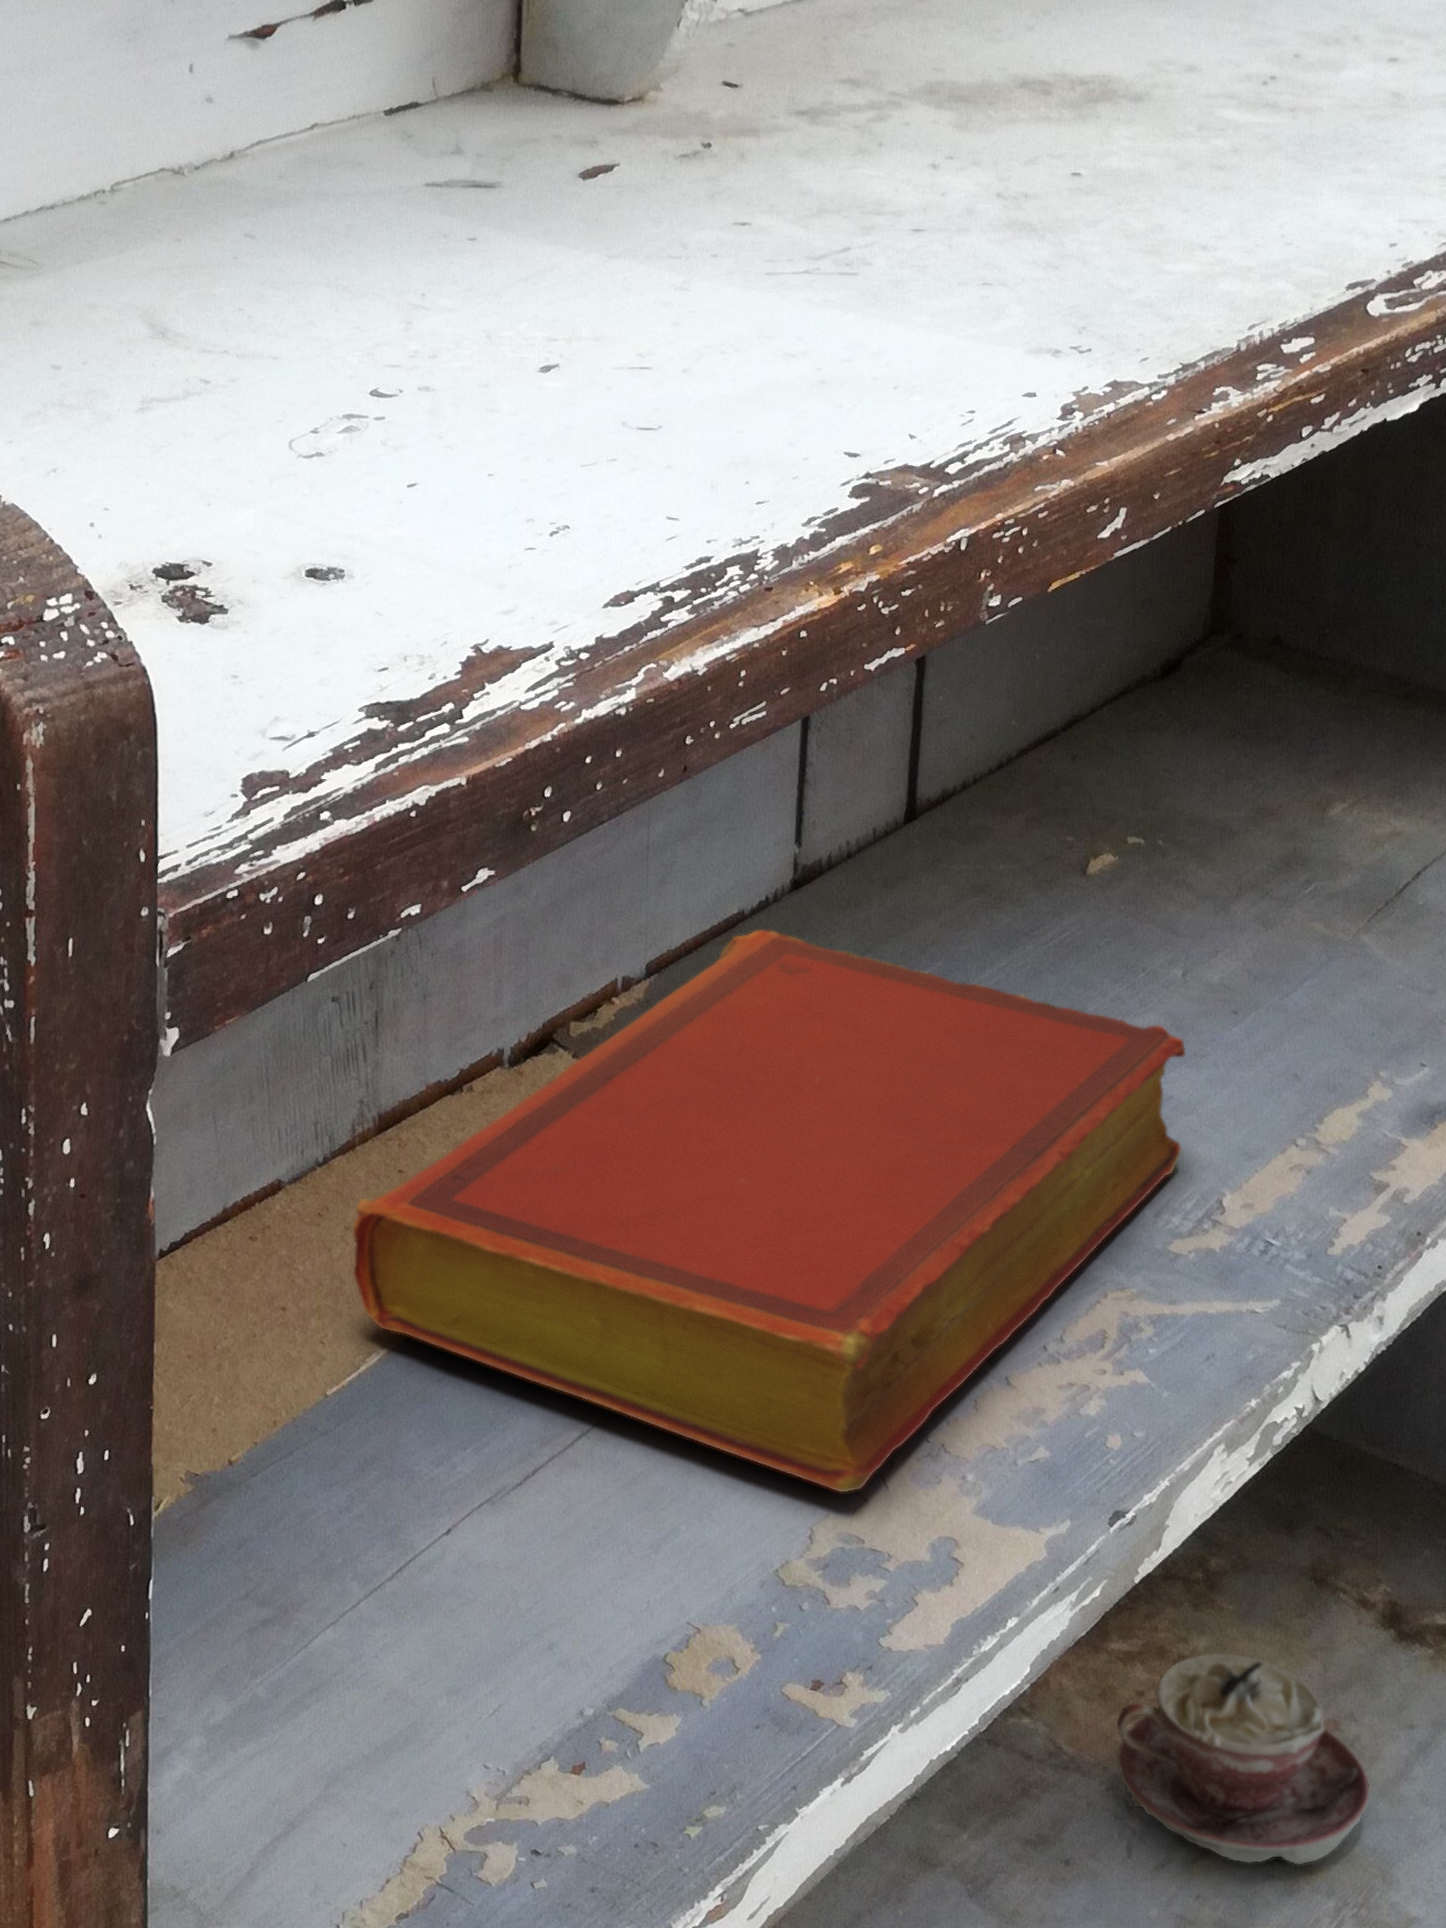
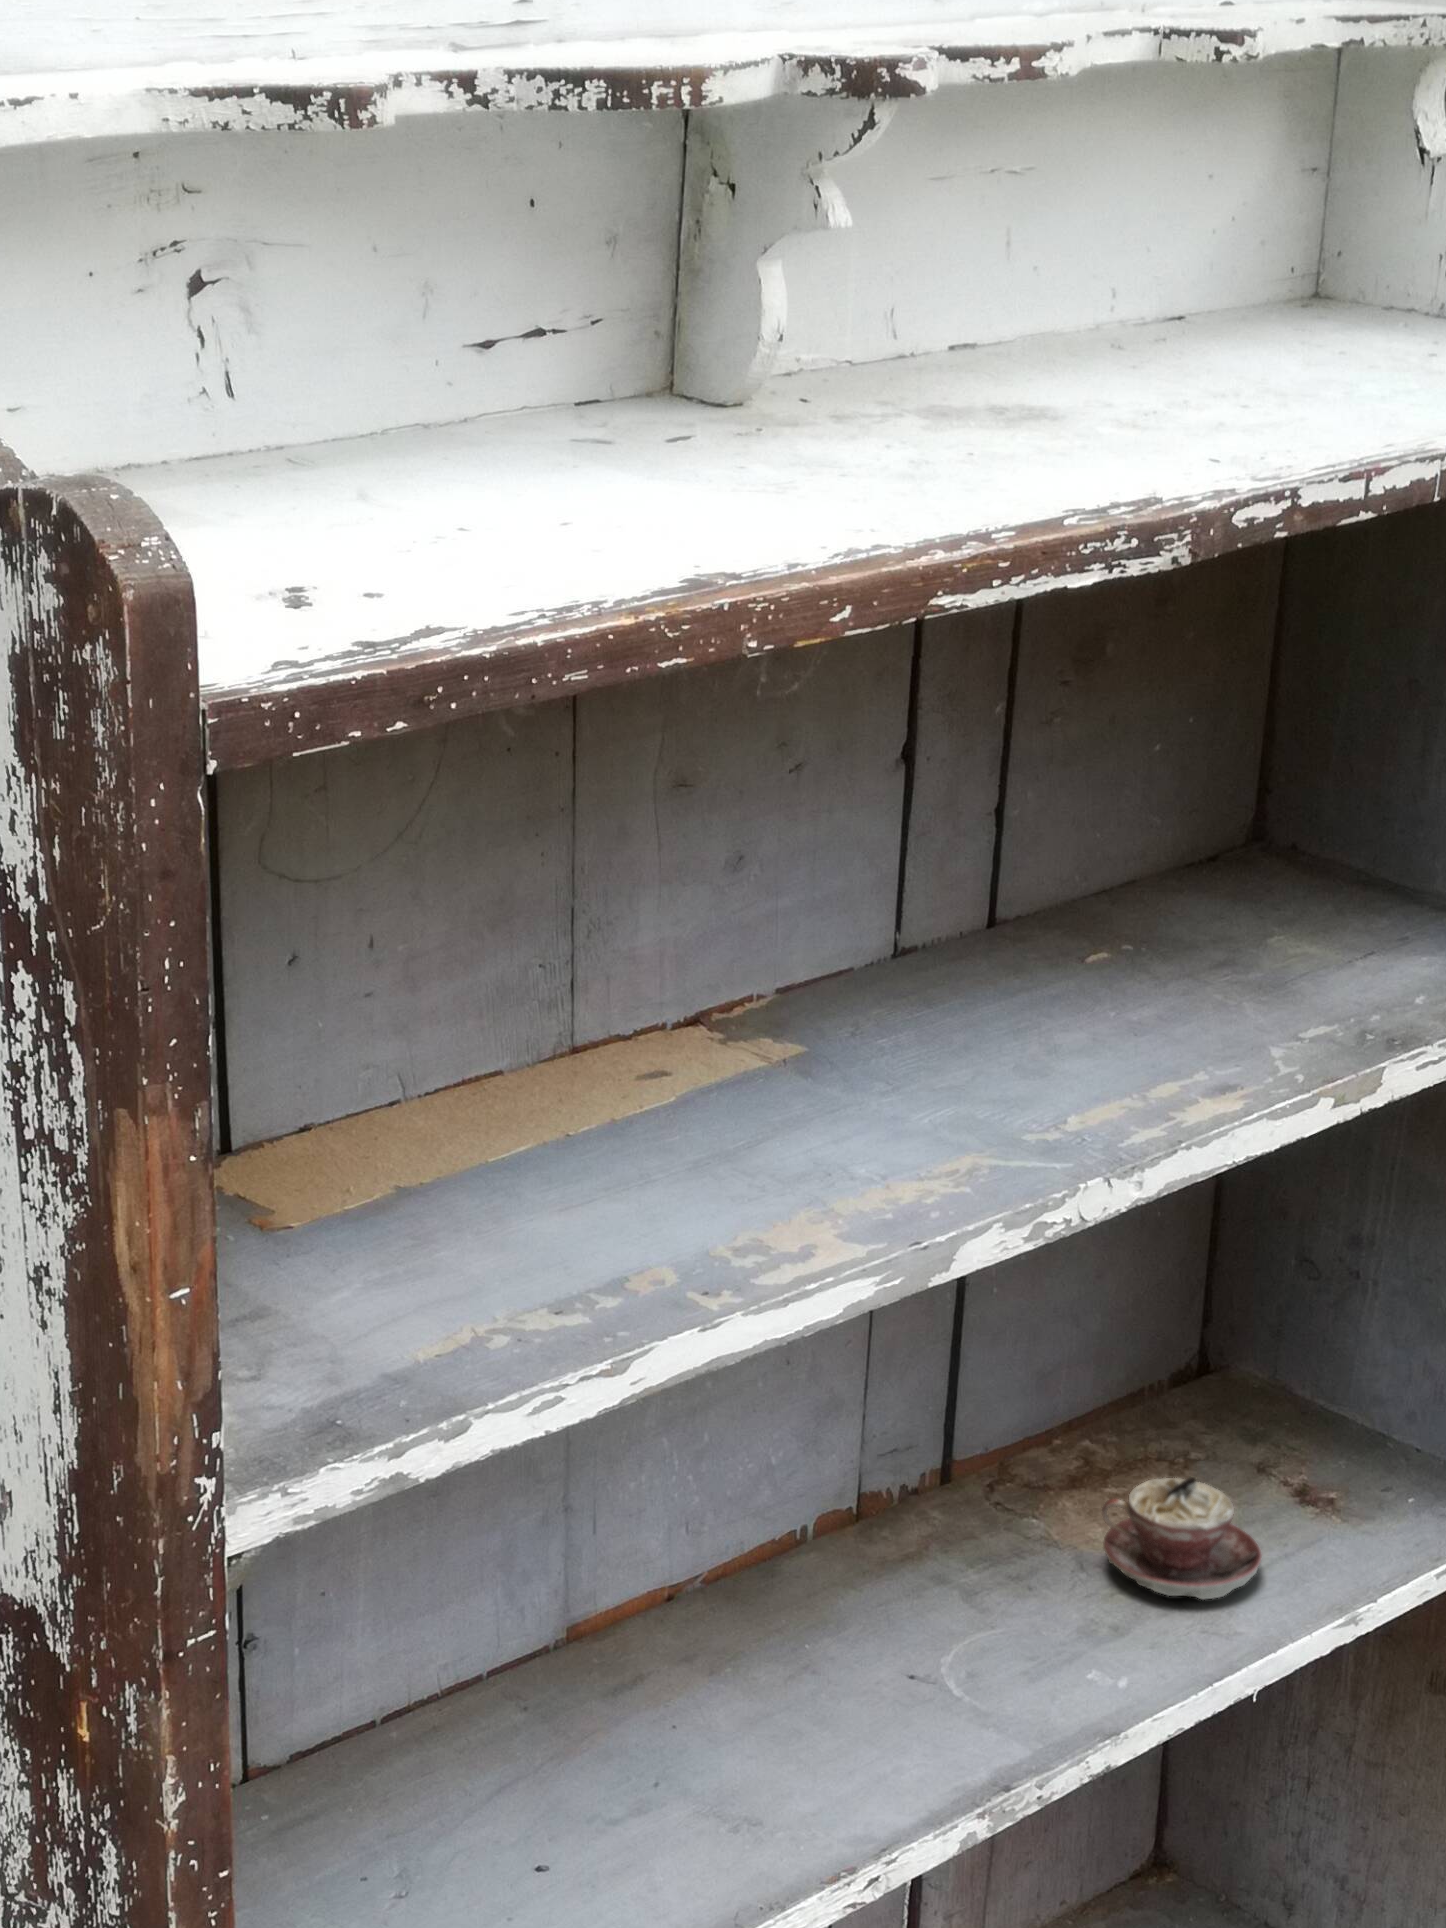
book: present [353,931,1185,1492] -> none [536,952,1077,1221]

